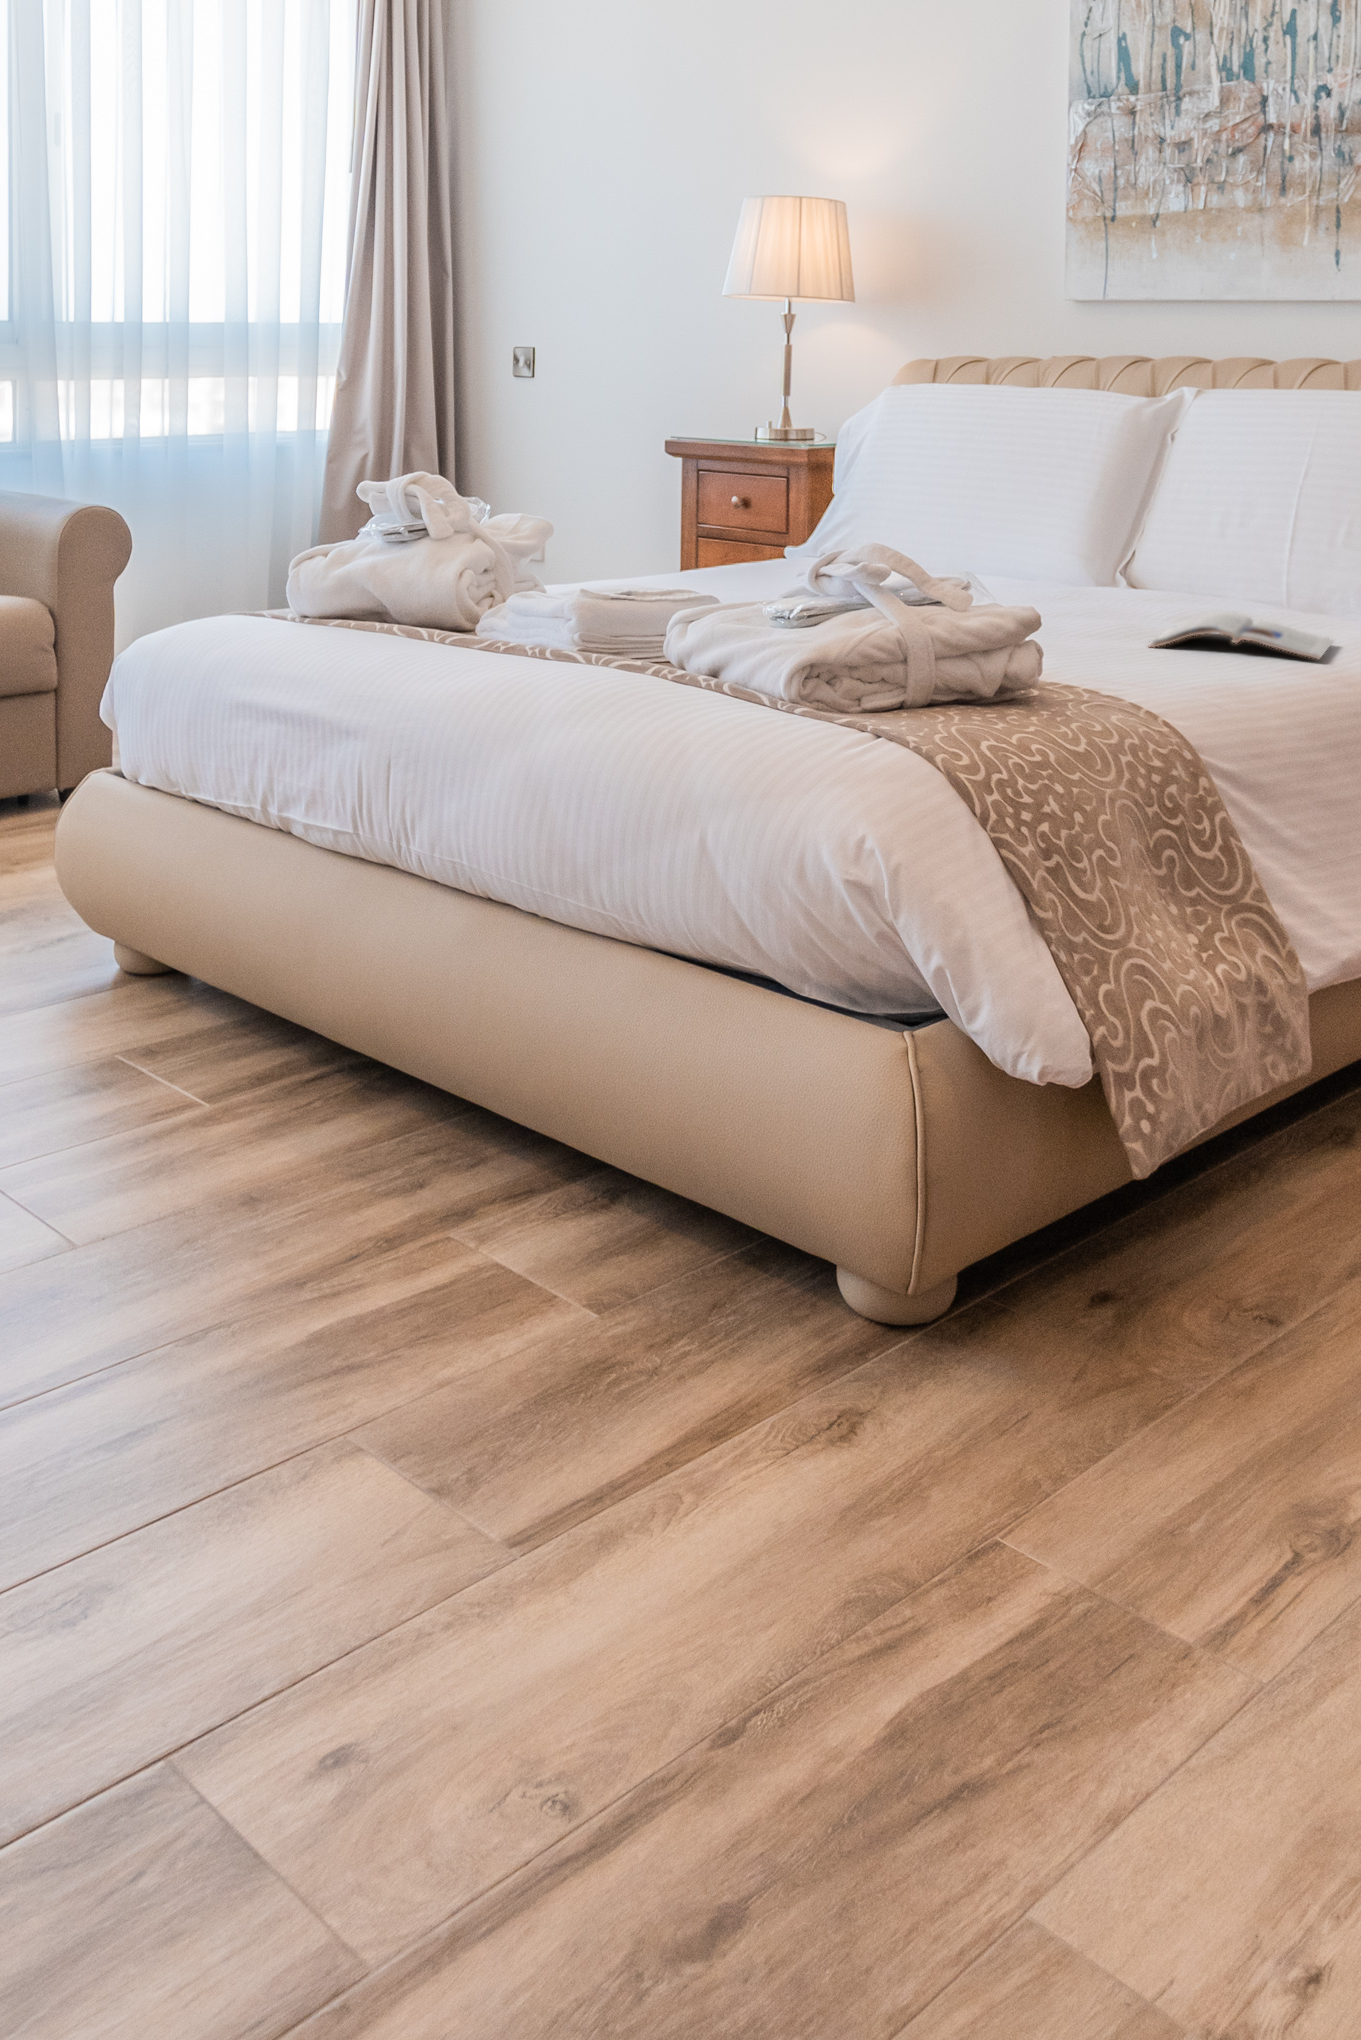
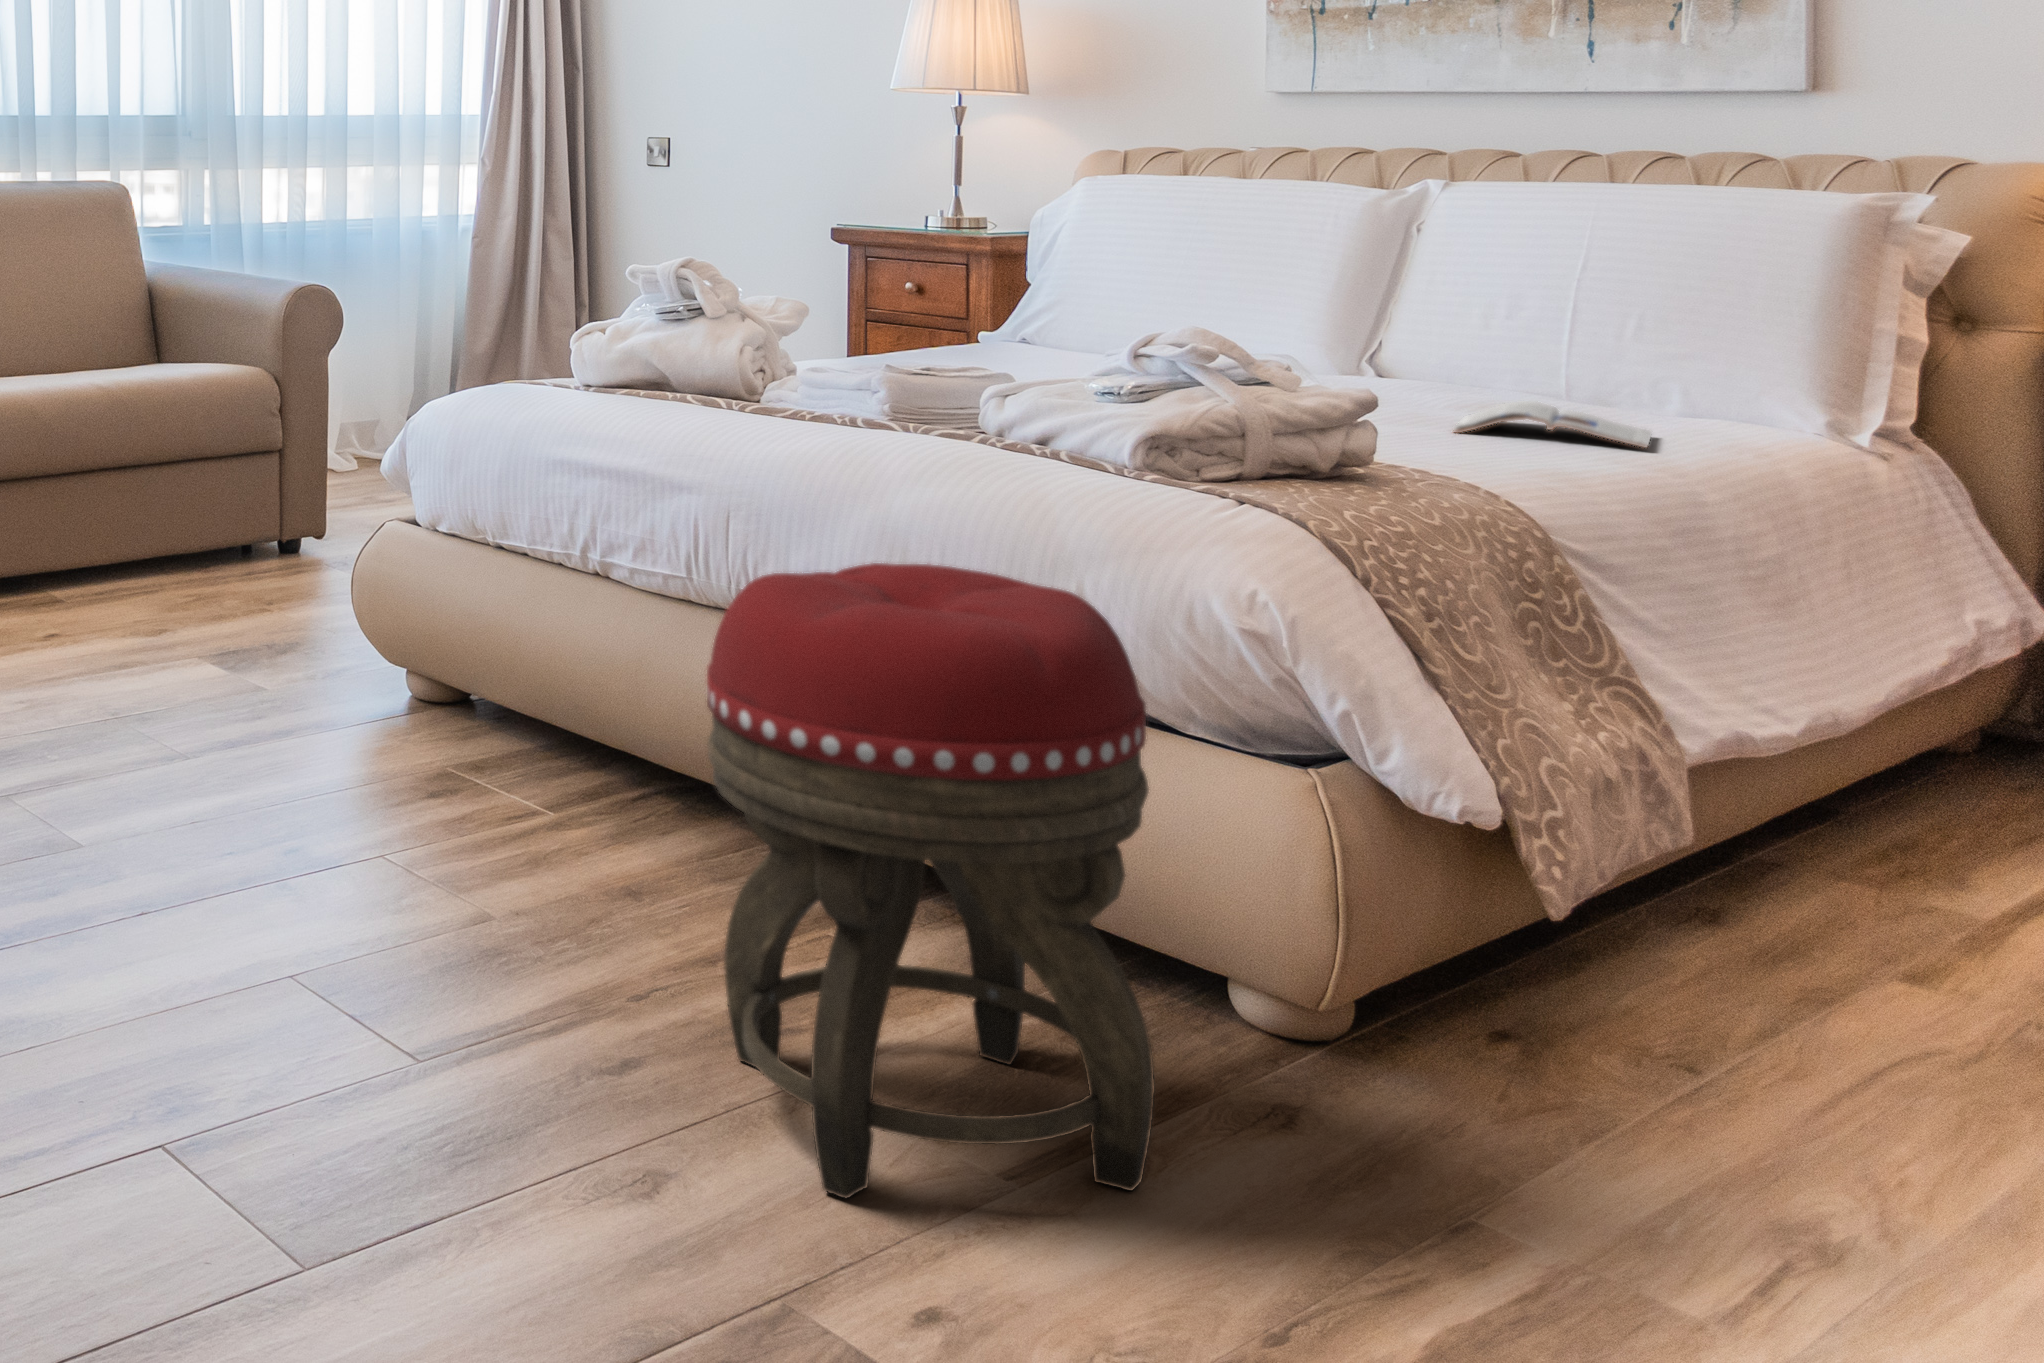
footstool: none [227,831,698,1559] -> present [707,563,1154,1199]

